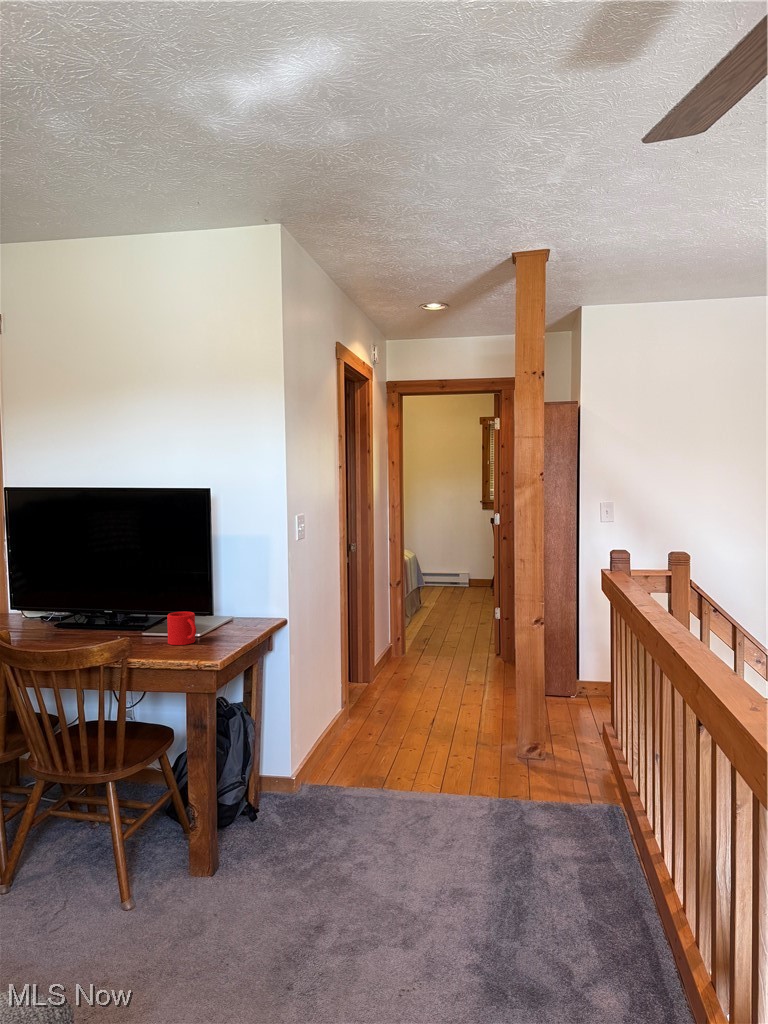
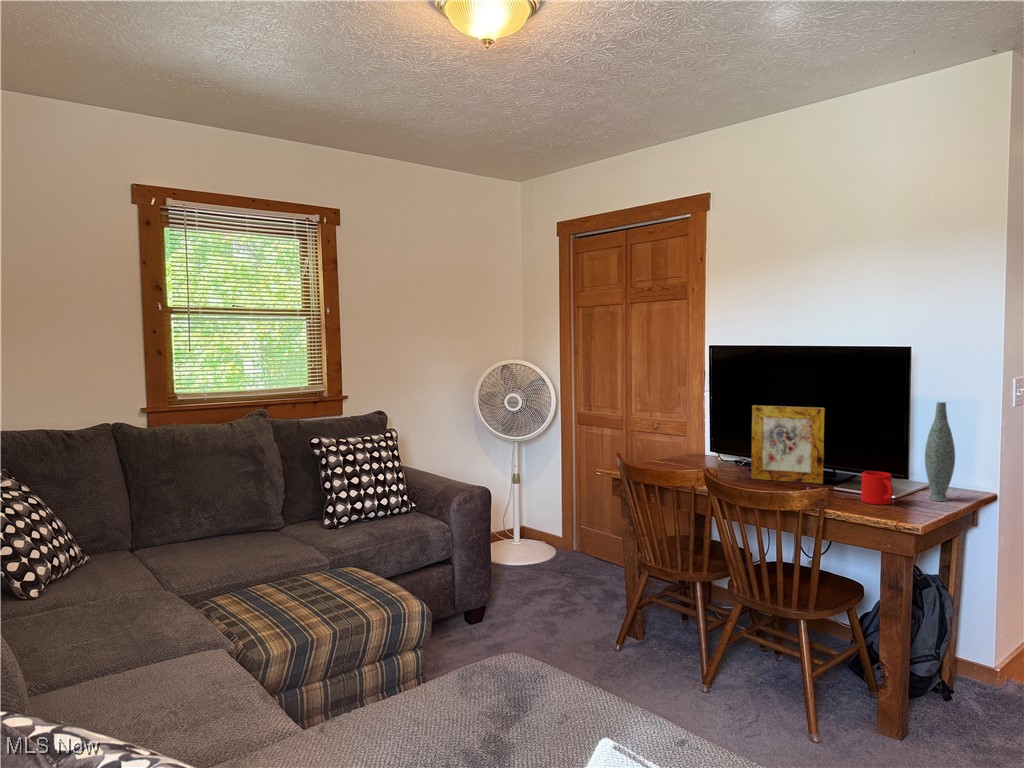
vase: none [225,539,250,633] -> present [925,402,955,501]
picture frame: none [53,551,133,635] -> present [751,405,825,484]

